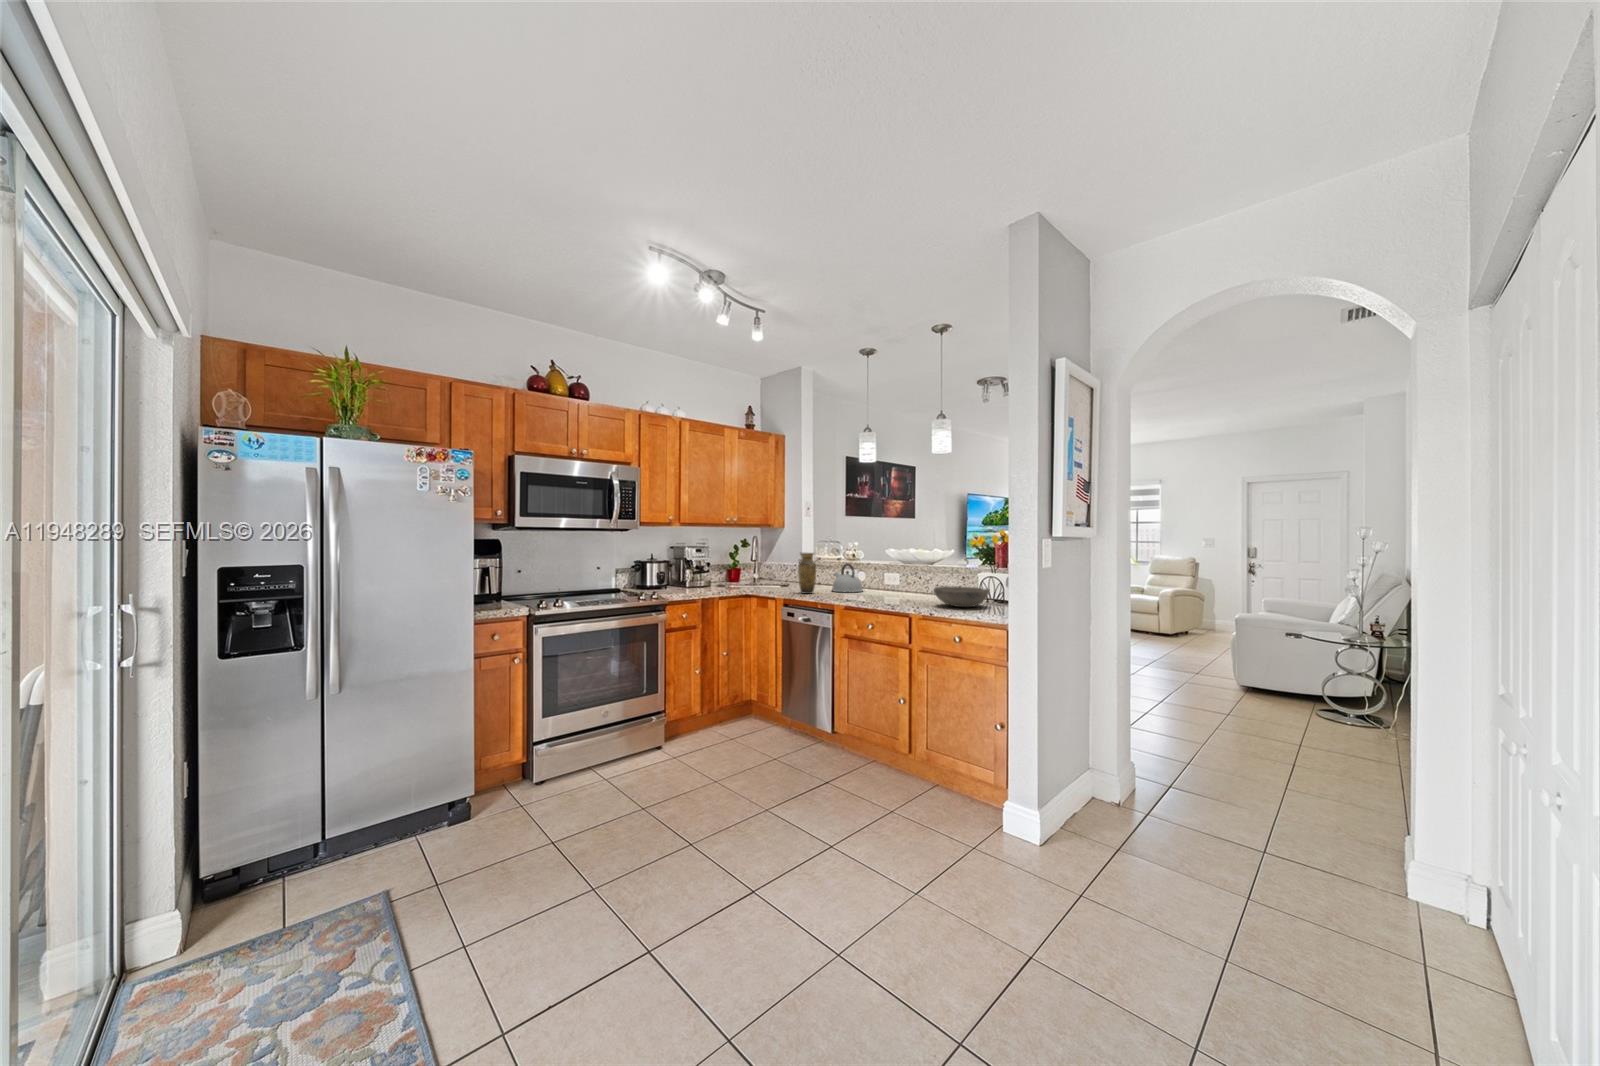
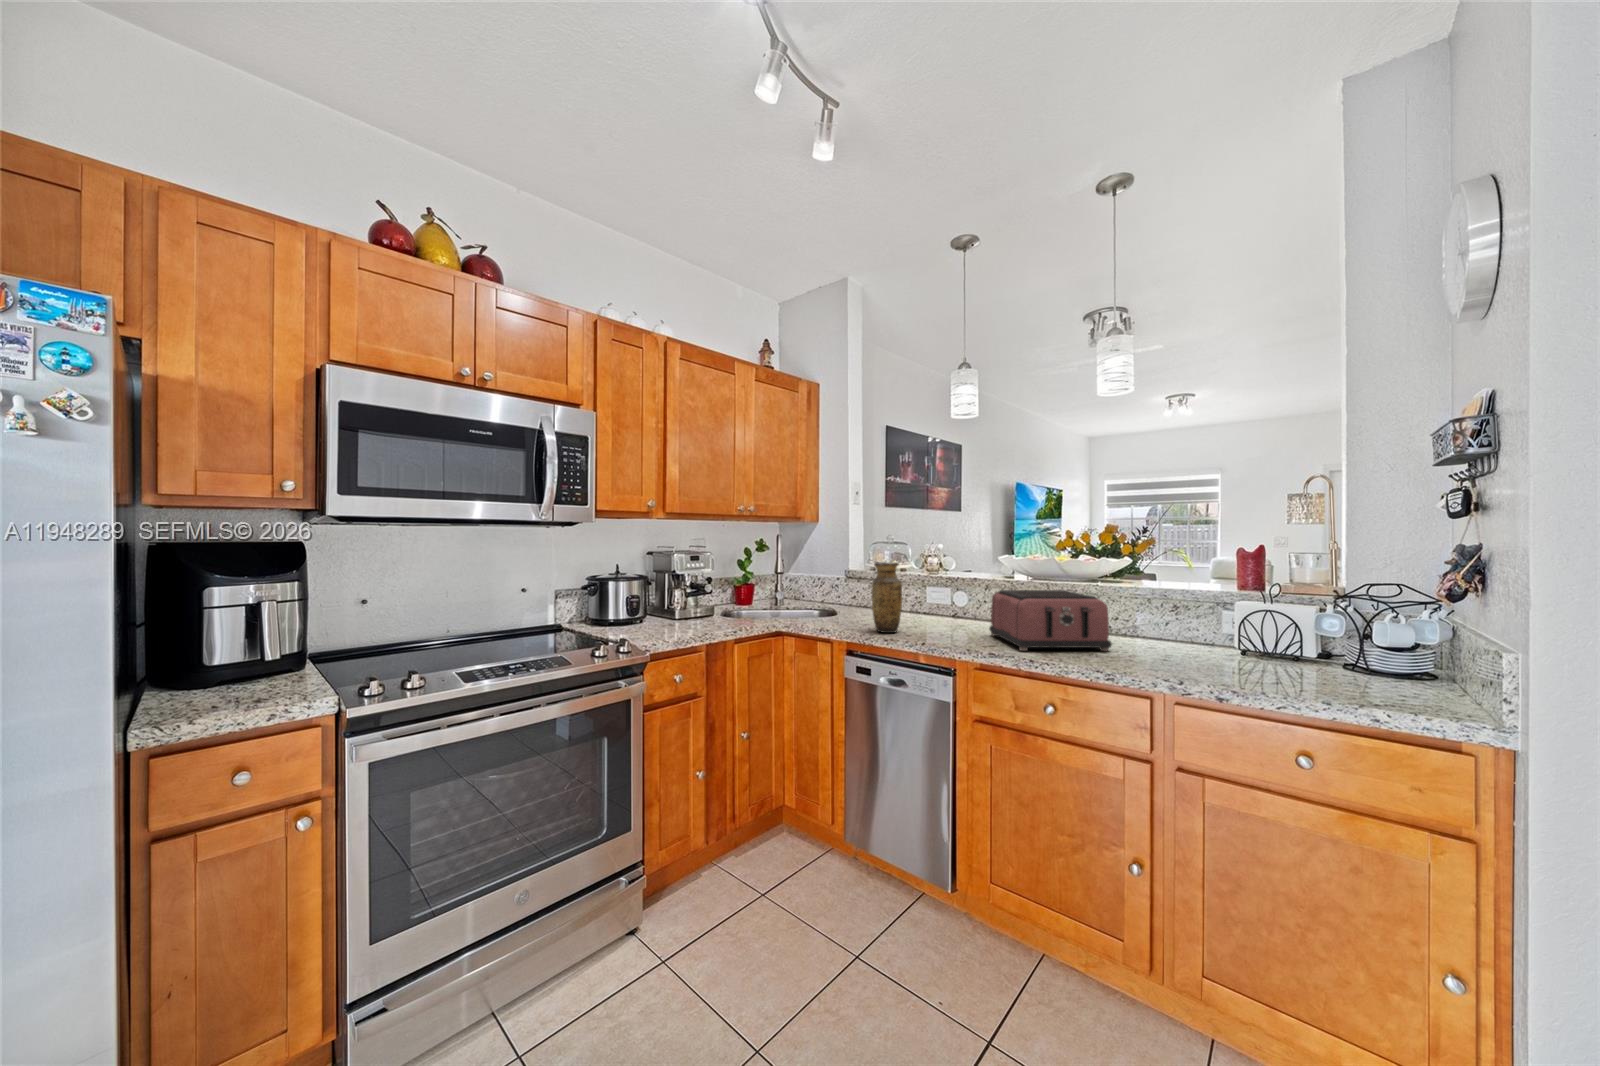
kettle: present [832,563,863,592] -> none [918,579,973,629]
toaster: none [864,568,917,600] -> present [989,590,1112,651]
bowl: present [934,586,989,607] -> none [1180,630,1313,677]

